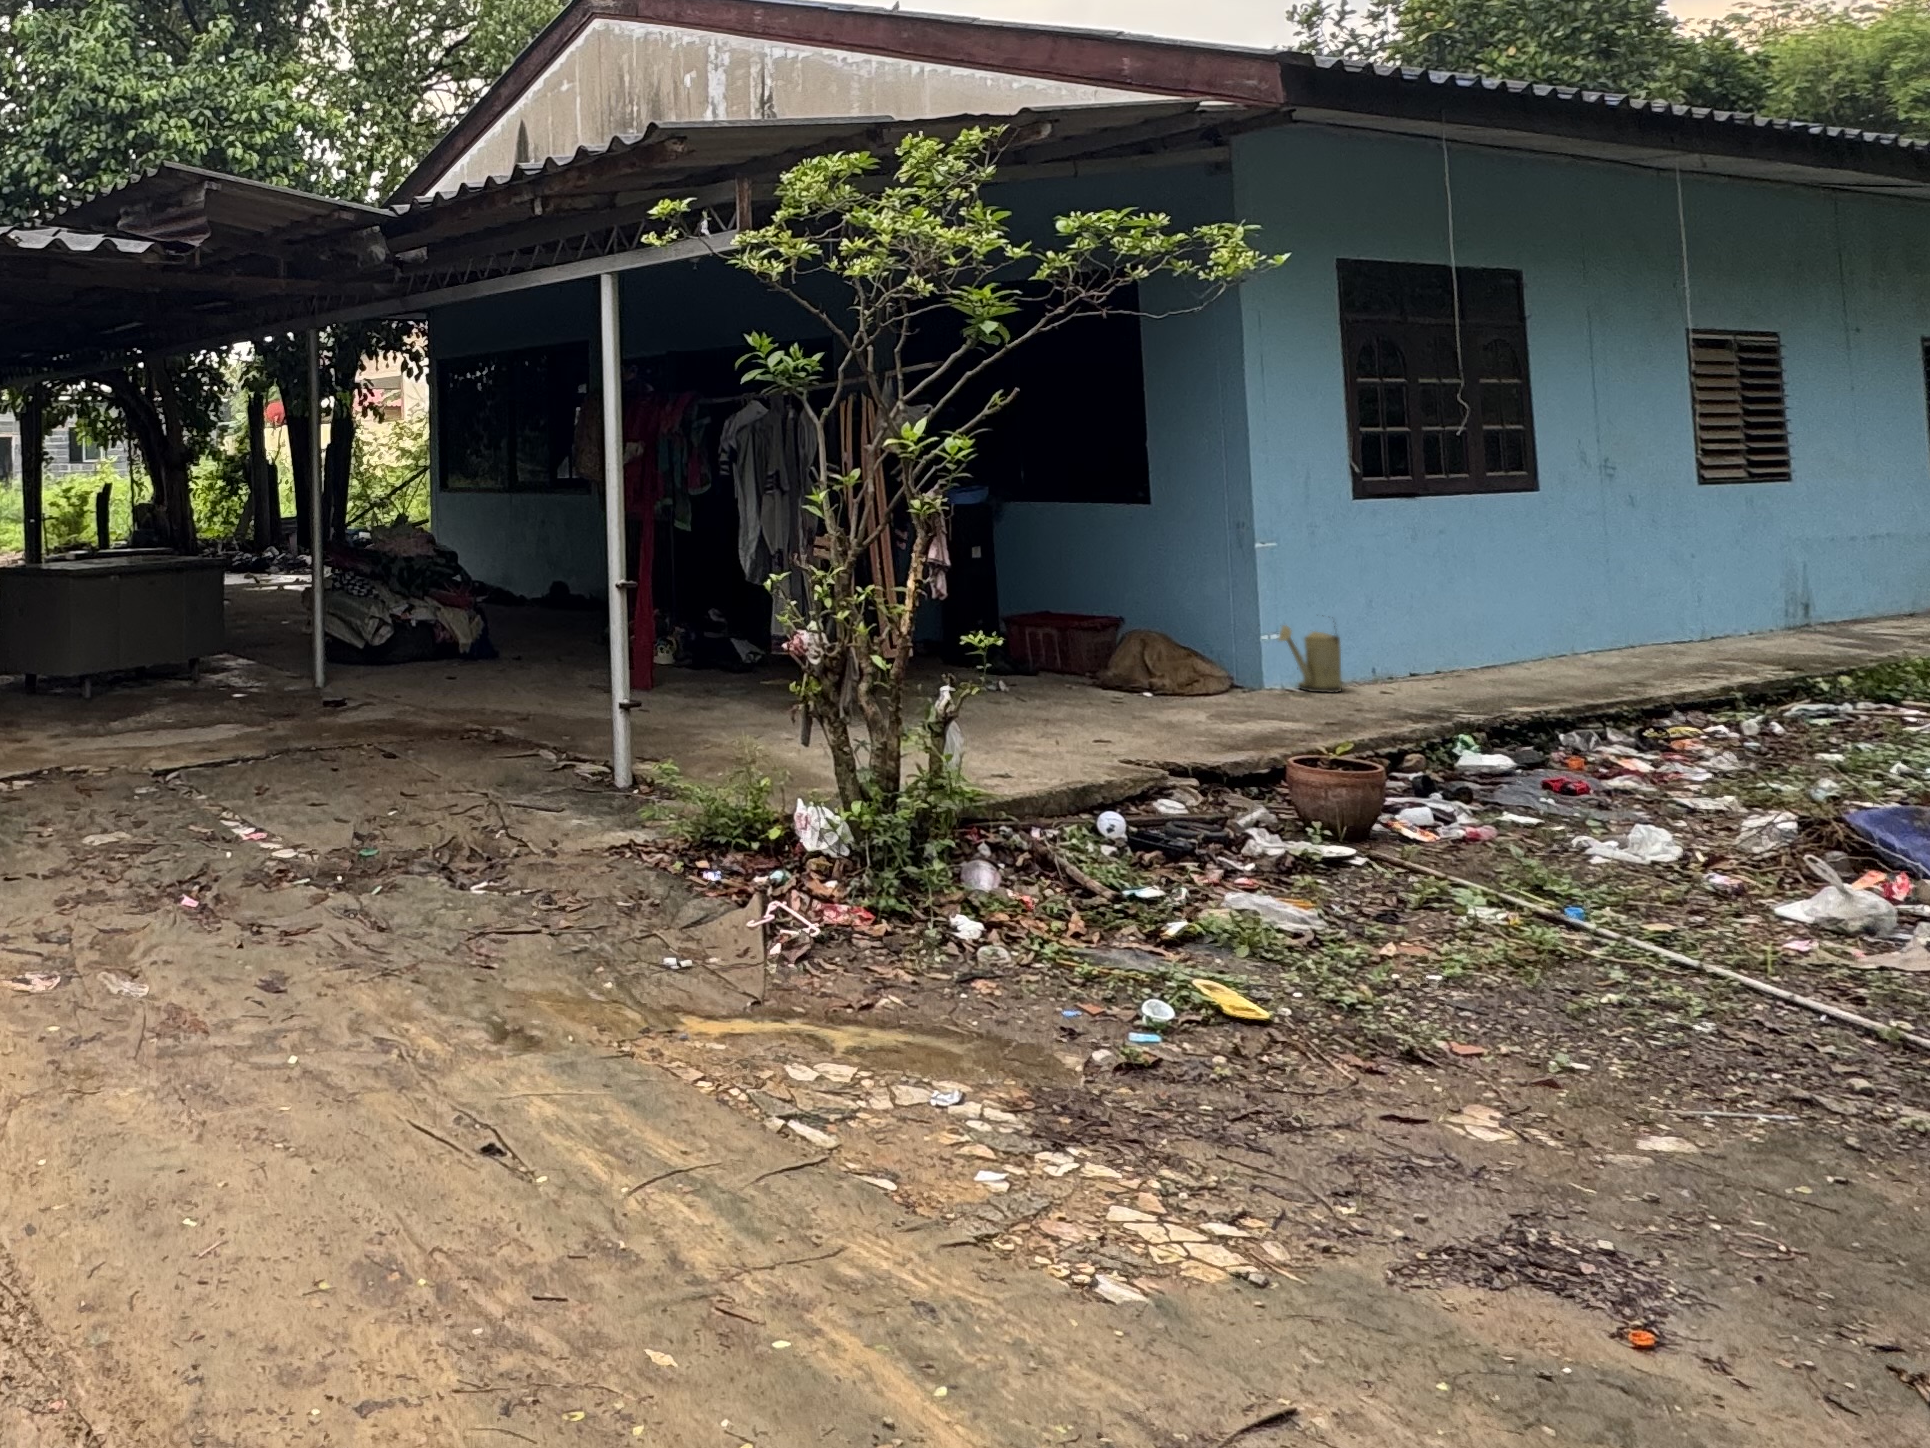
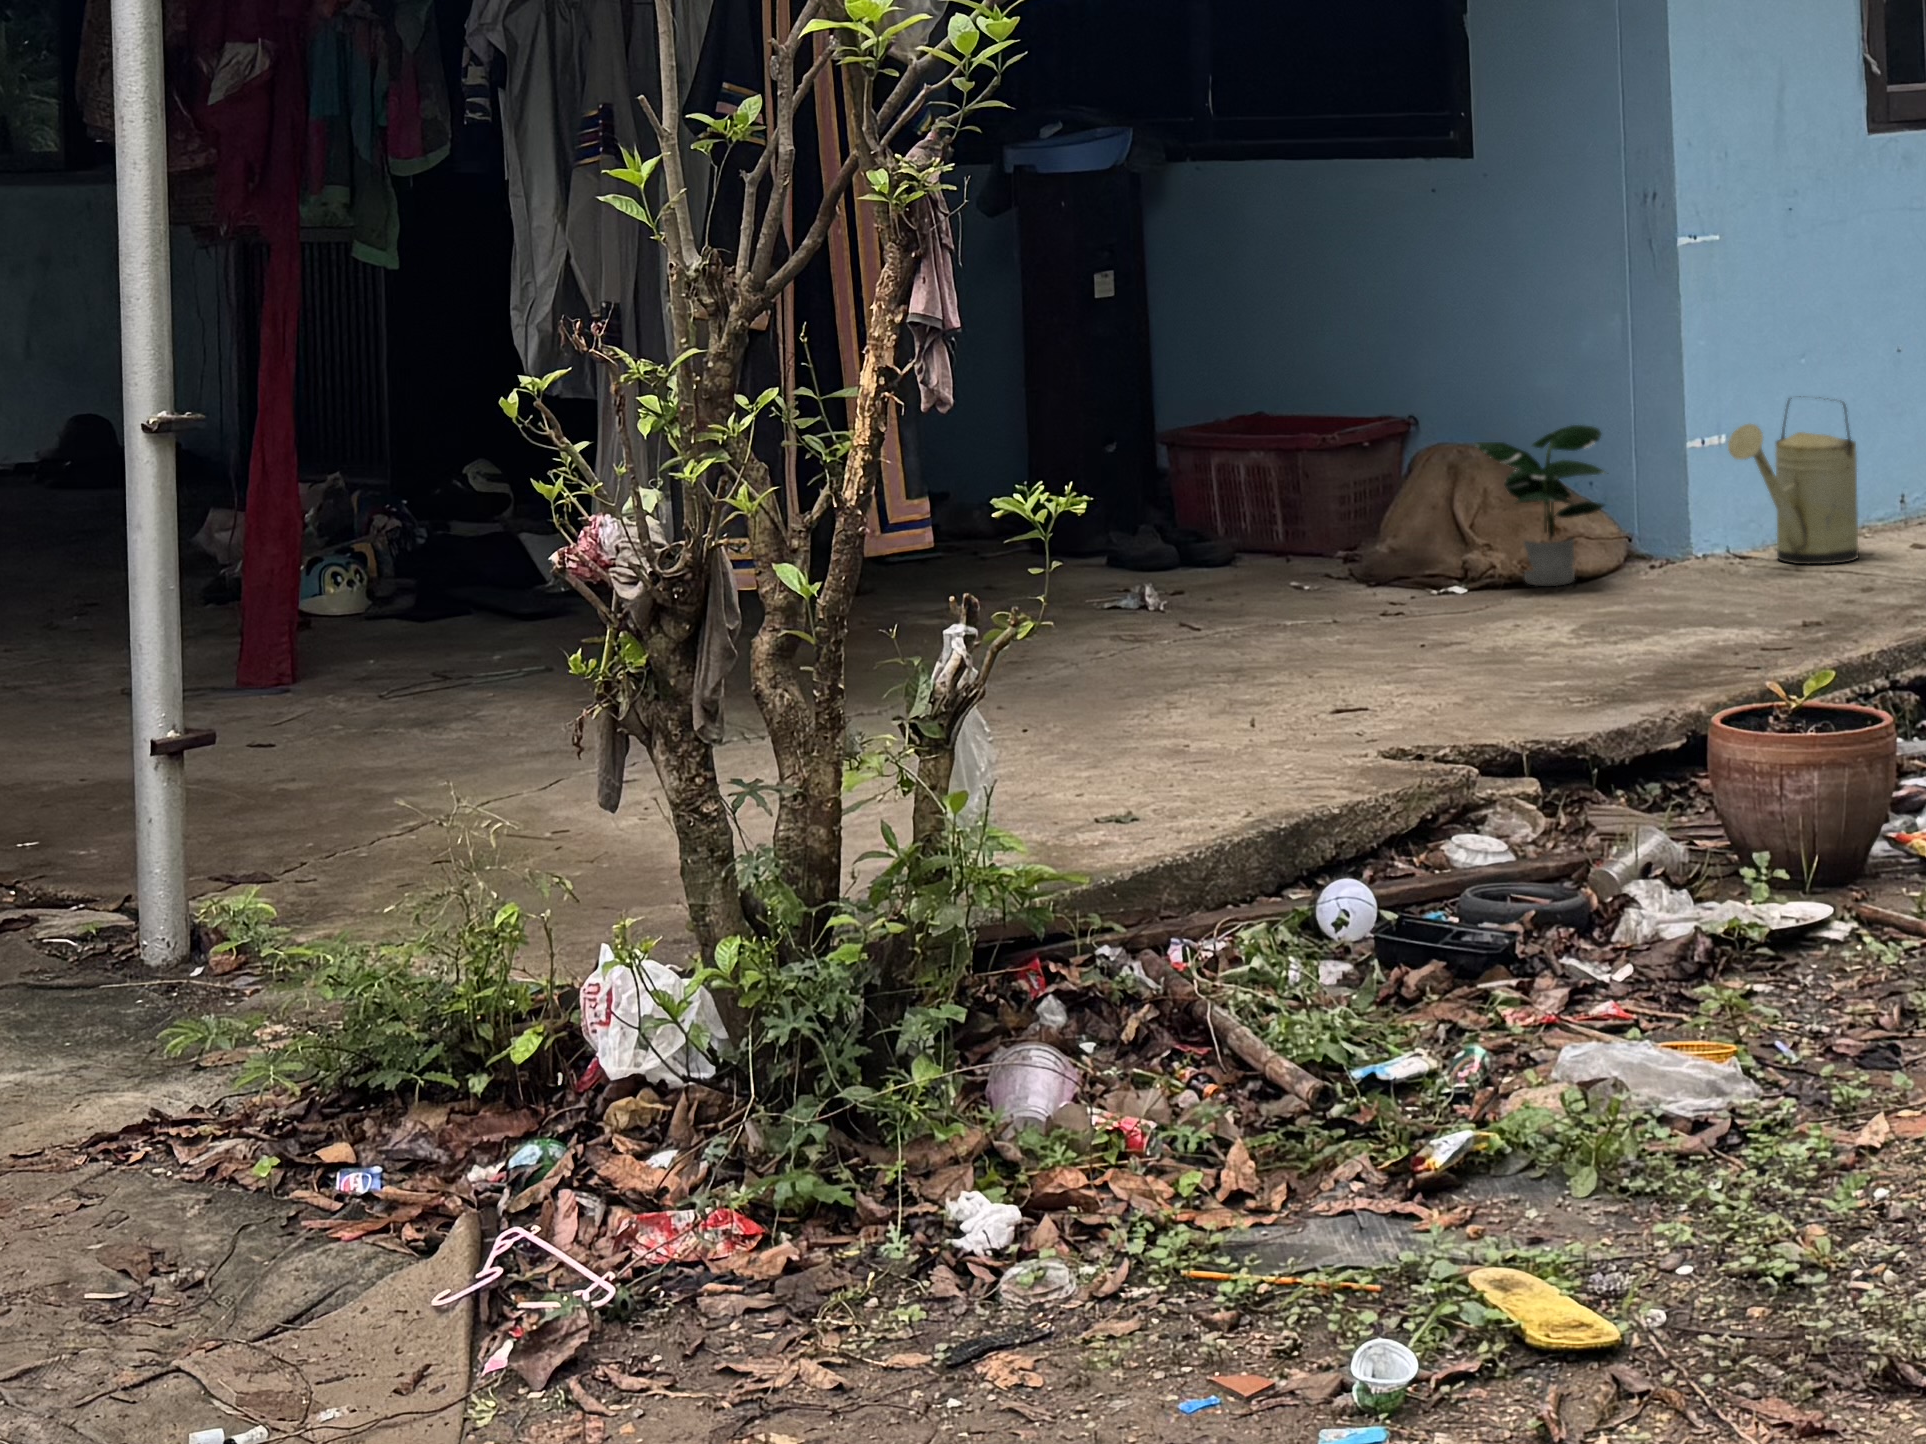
potted plant: none [1143,620,1212,692] -> present [1475,425,1605,586]

